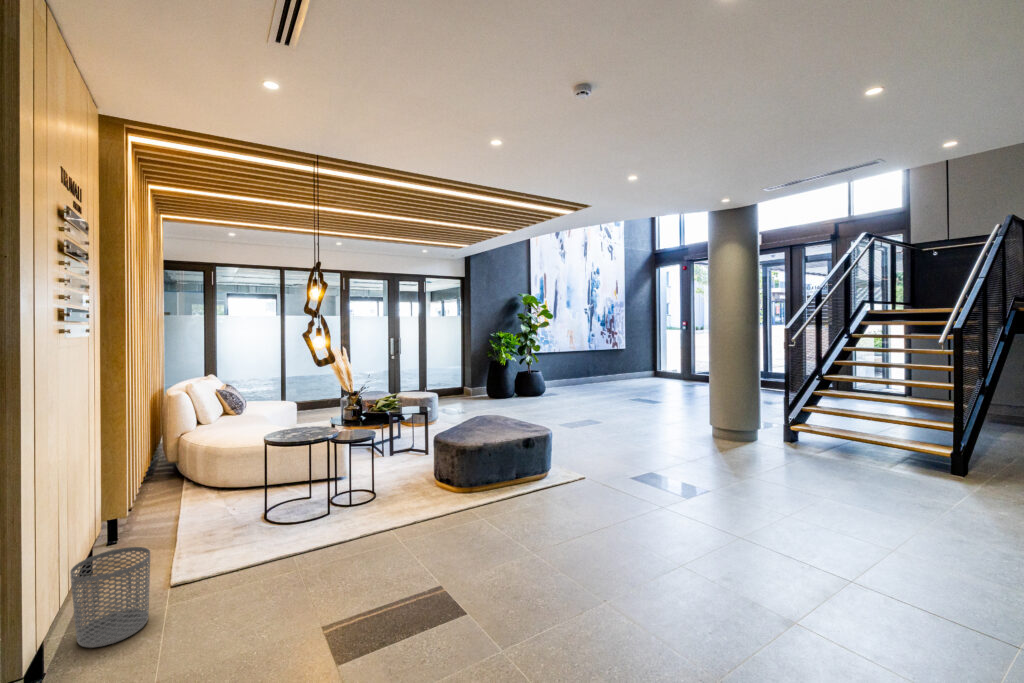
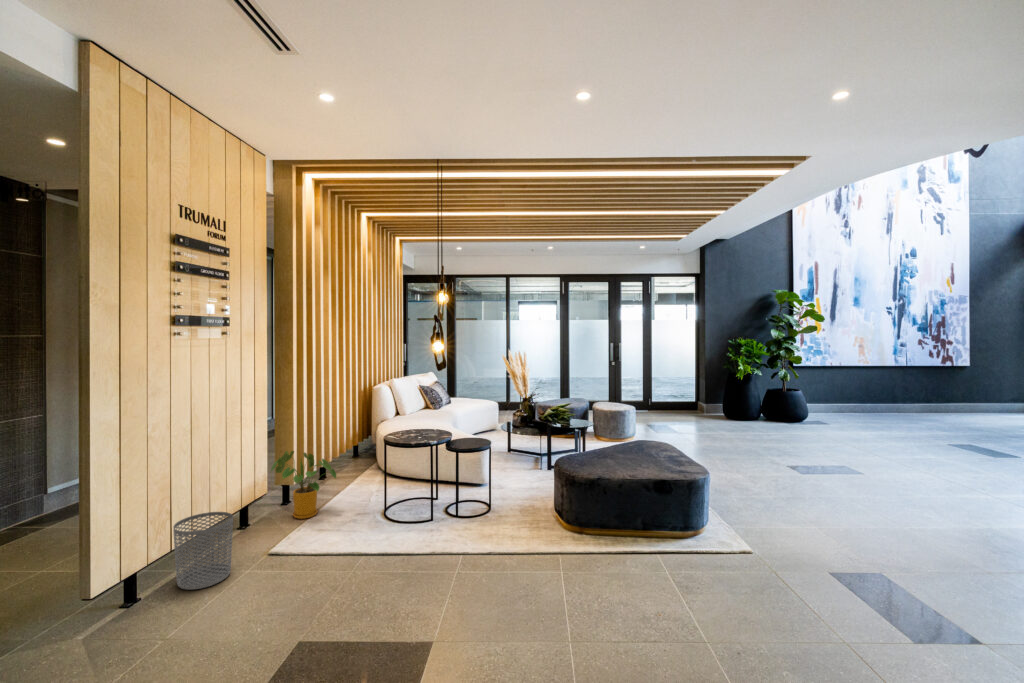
house plant: none [111,472,207,551] -> present [271,451,336,519]

